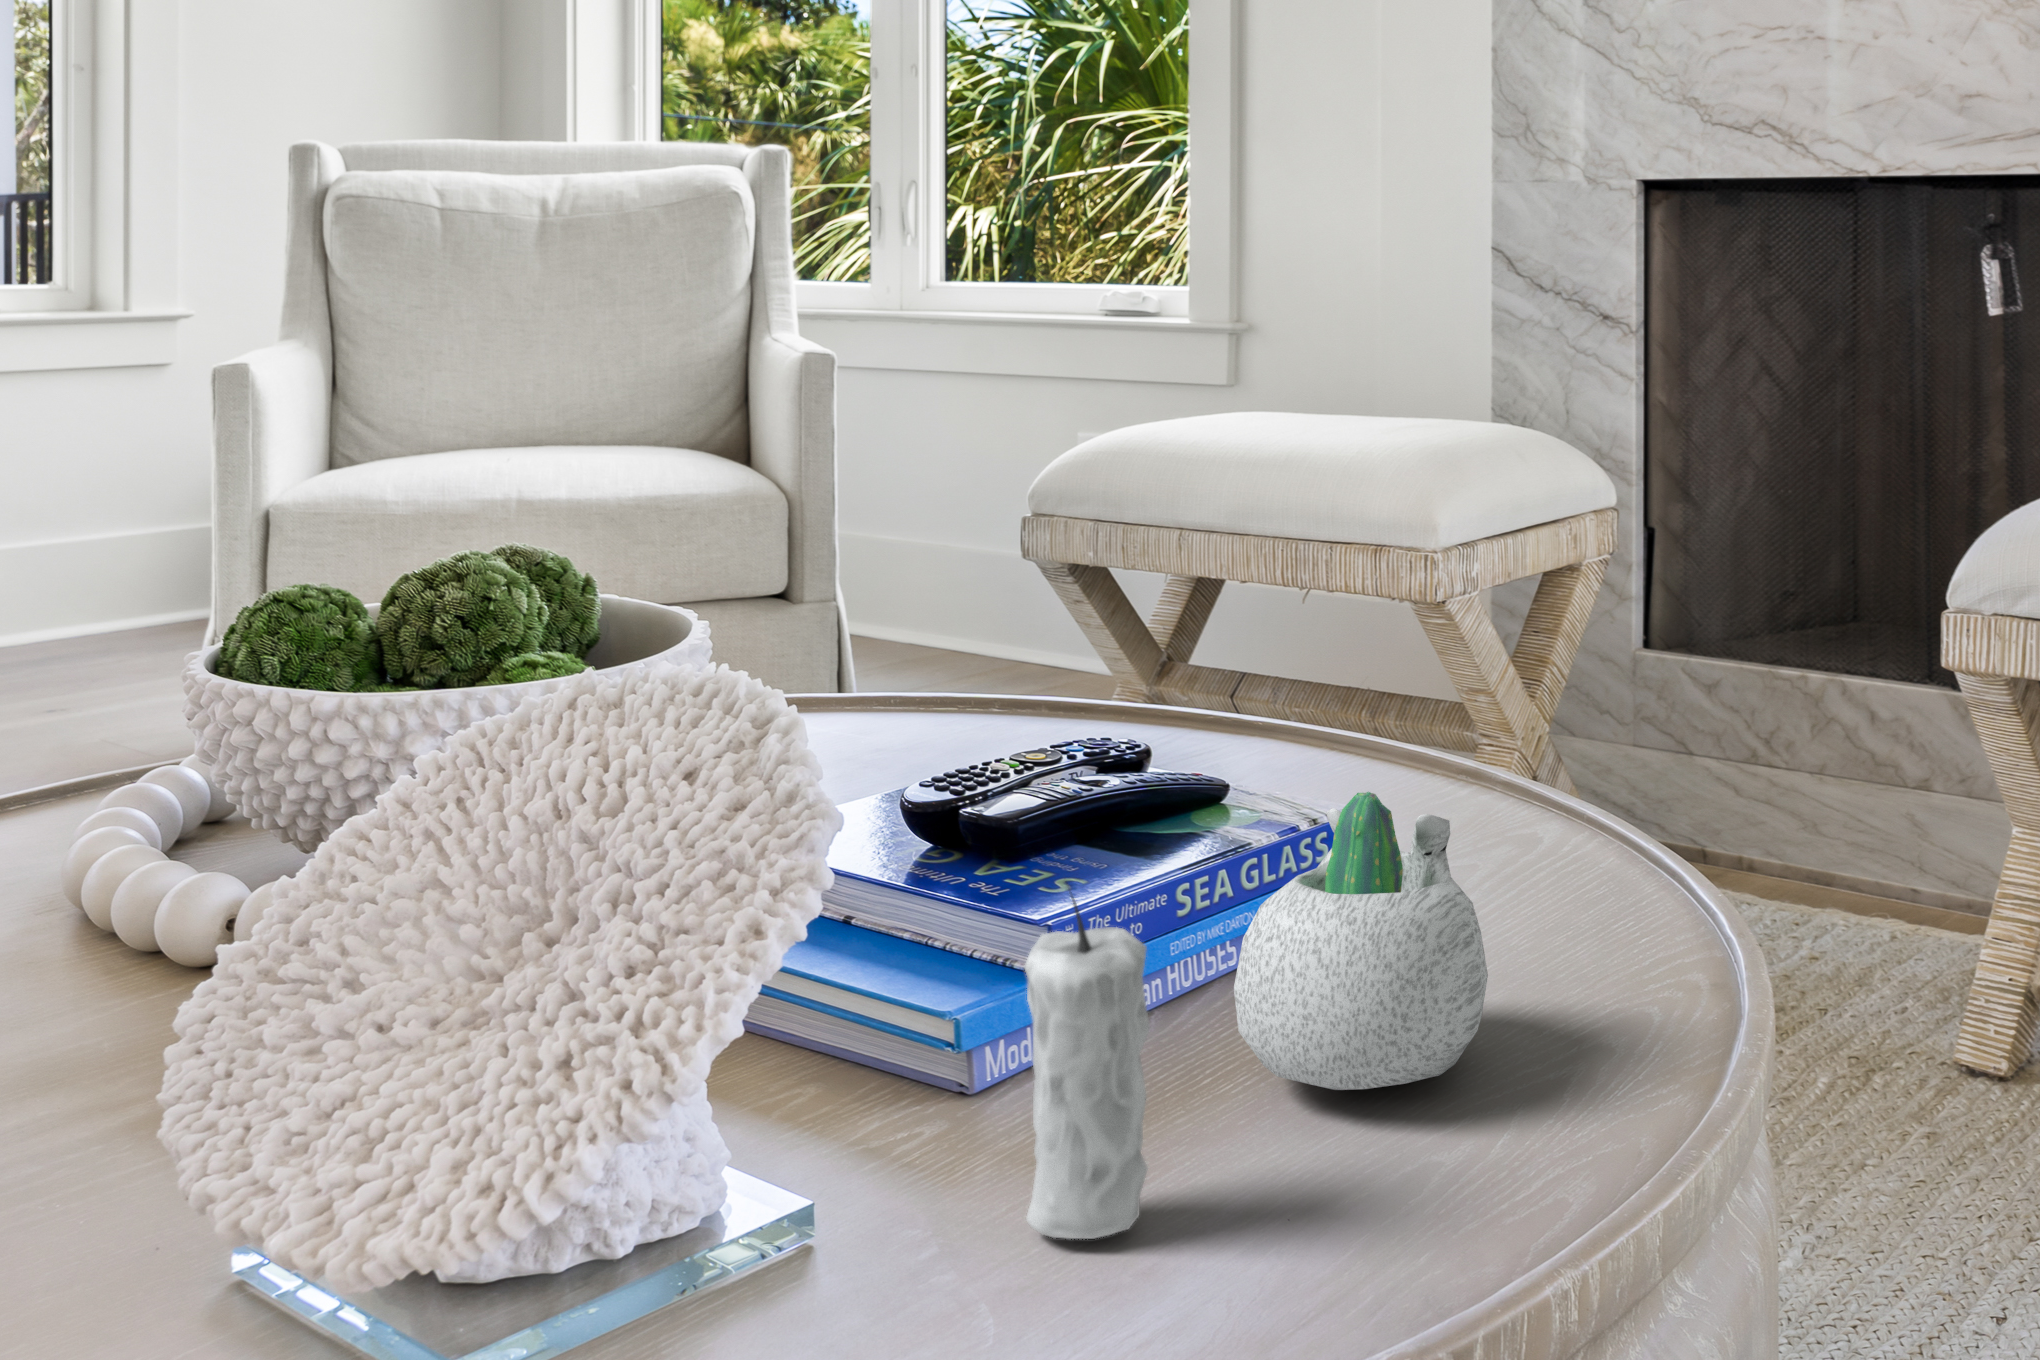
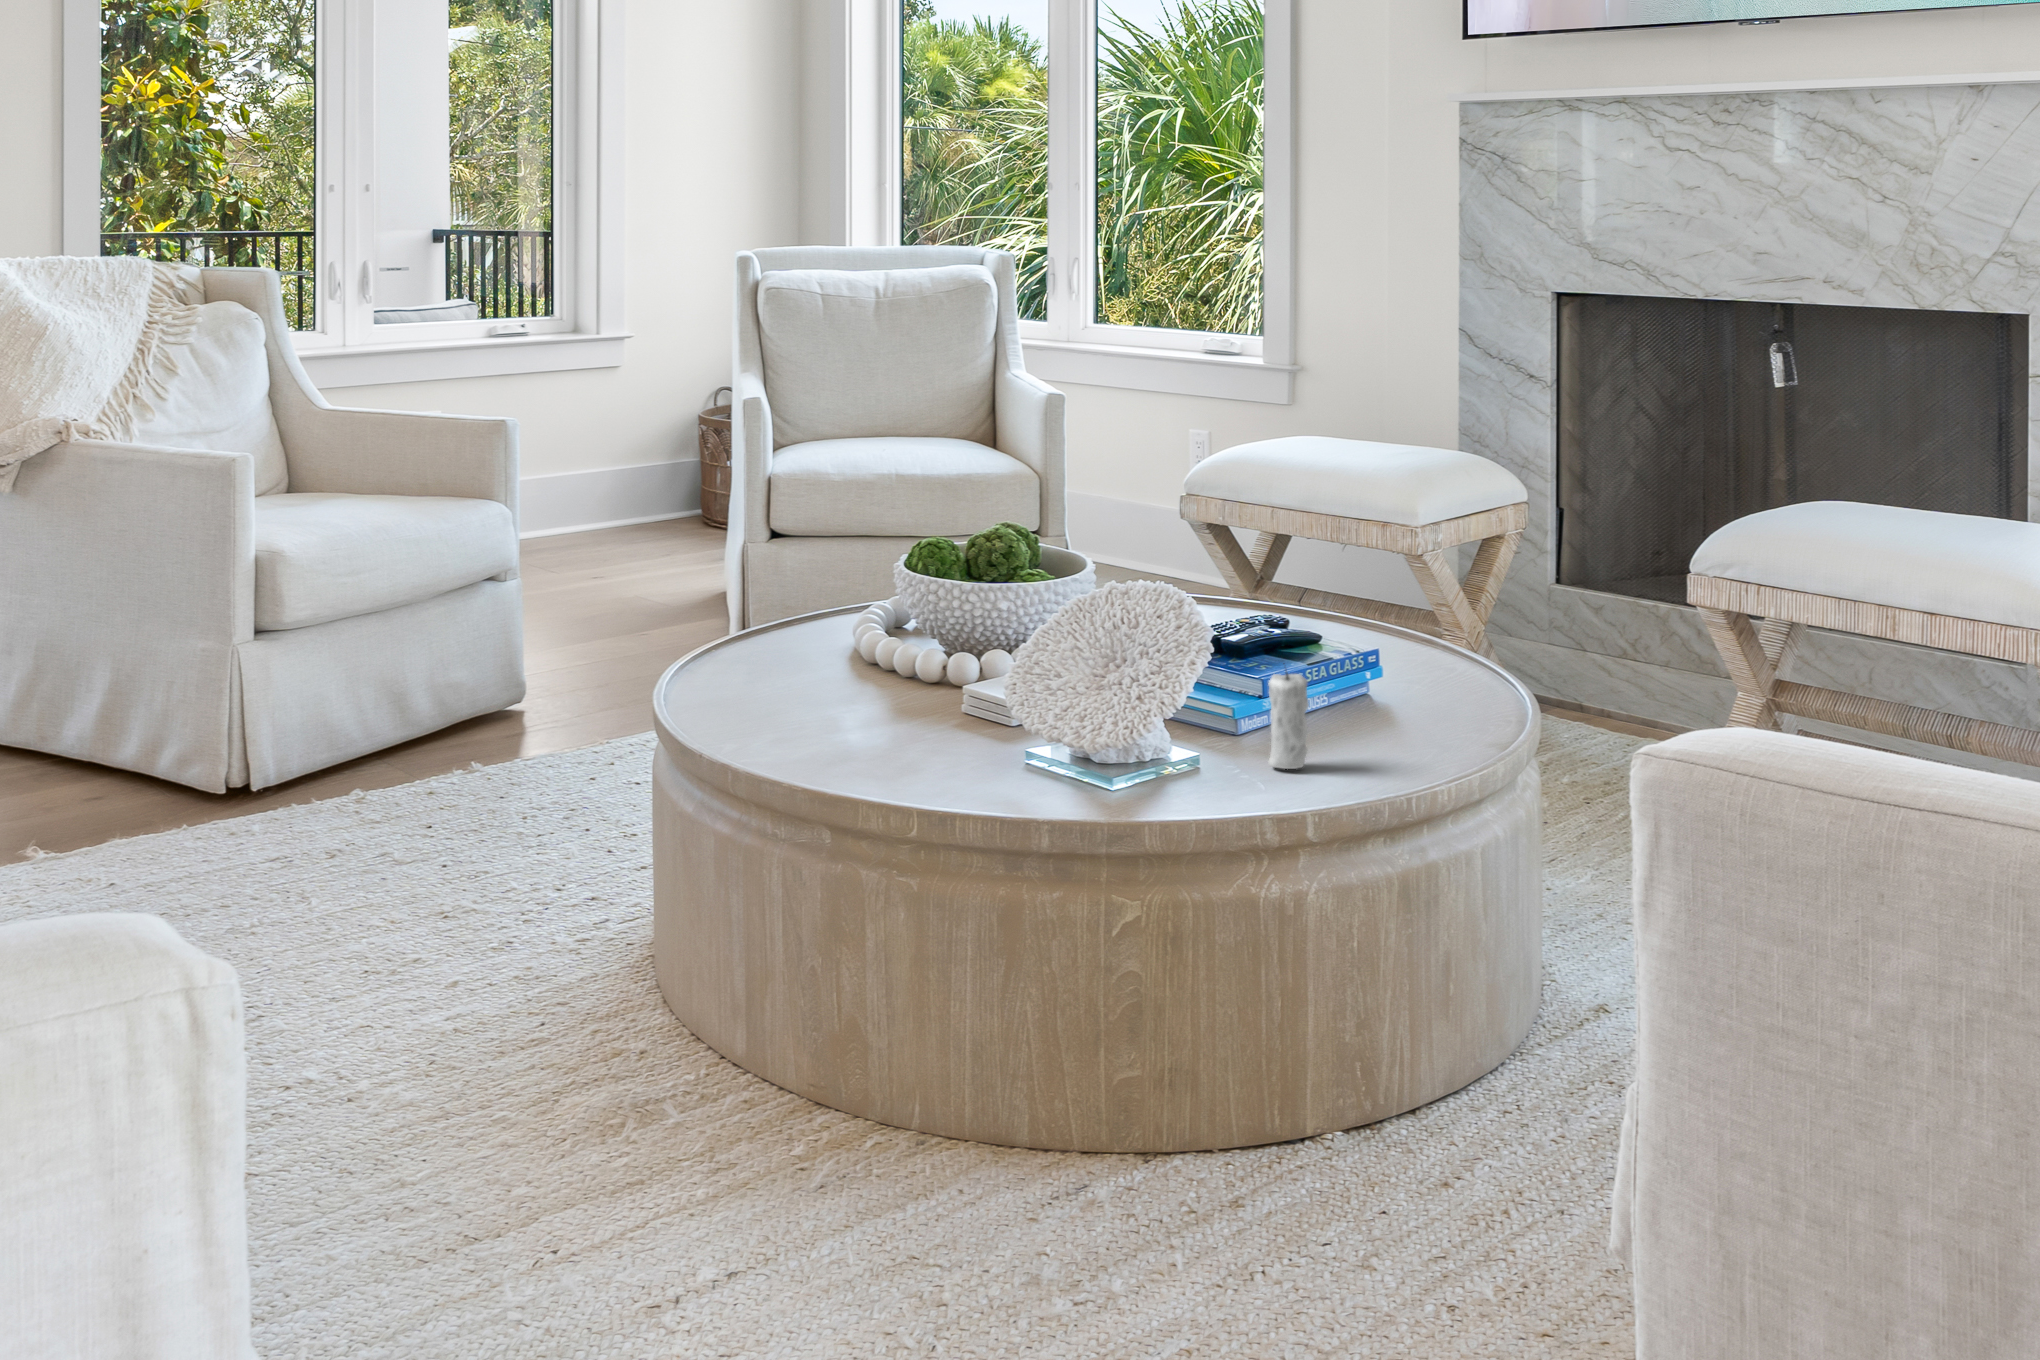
succulent planter: present [1234,792,1488,1090] -> none [1332,637,1424,740]

